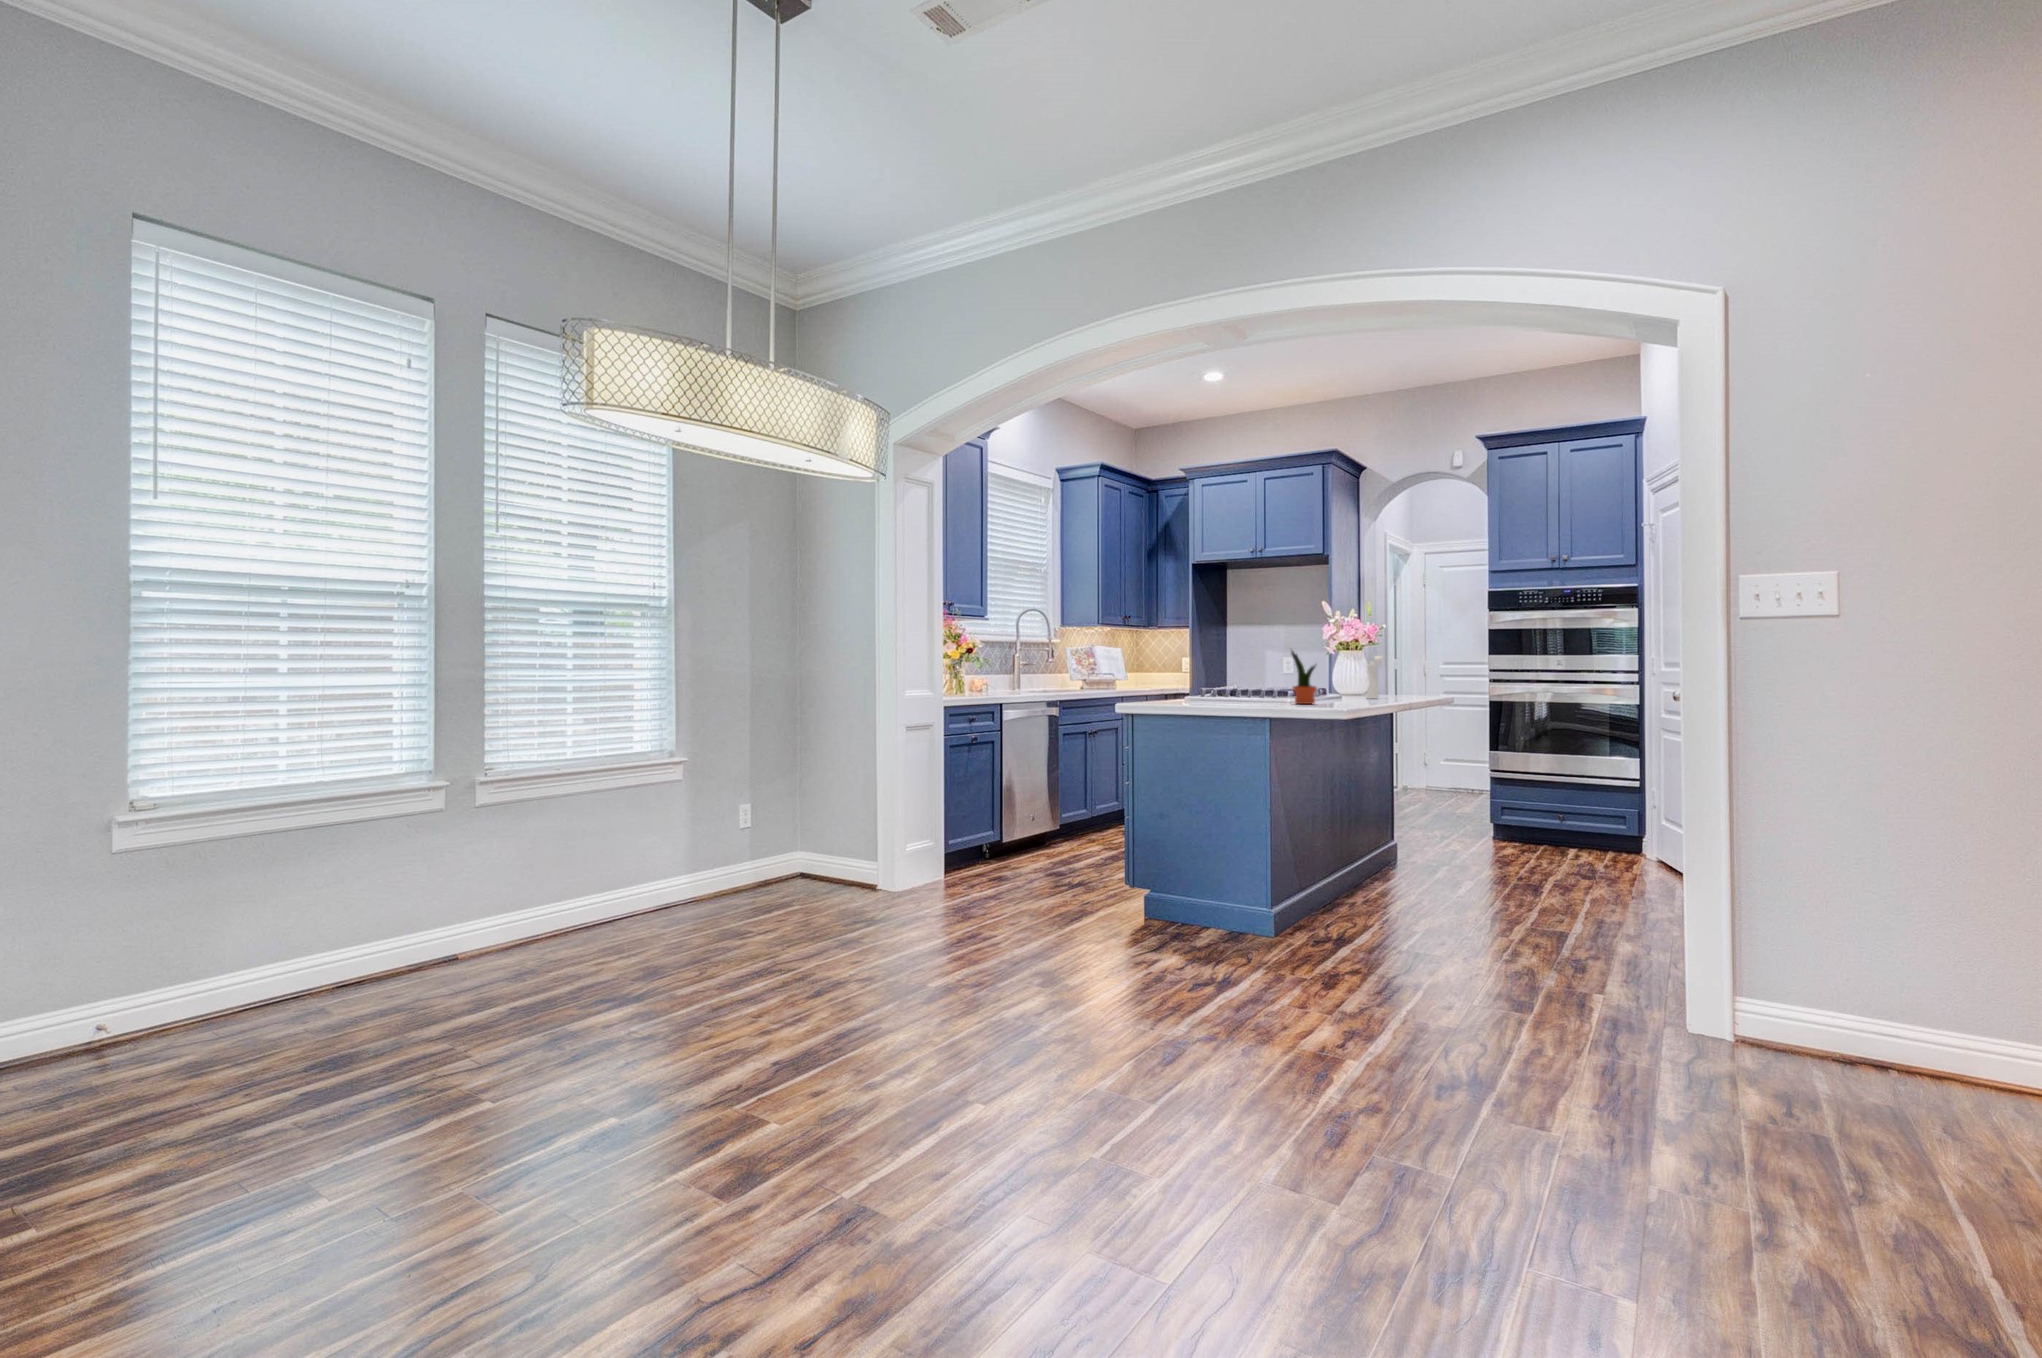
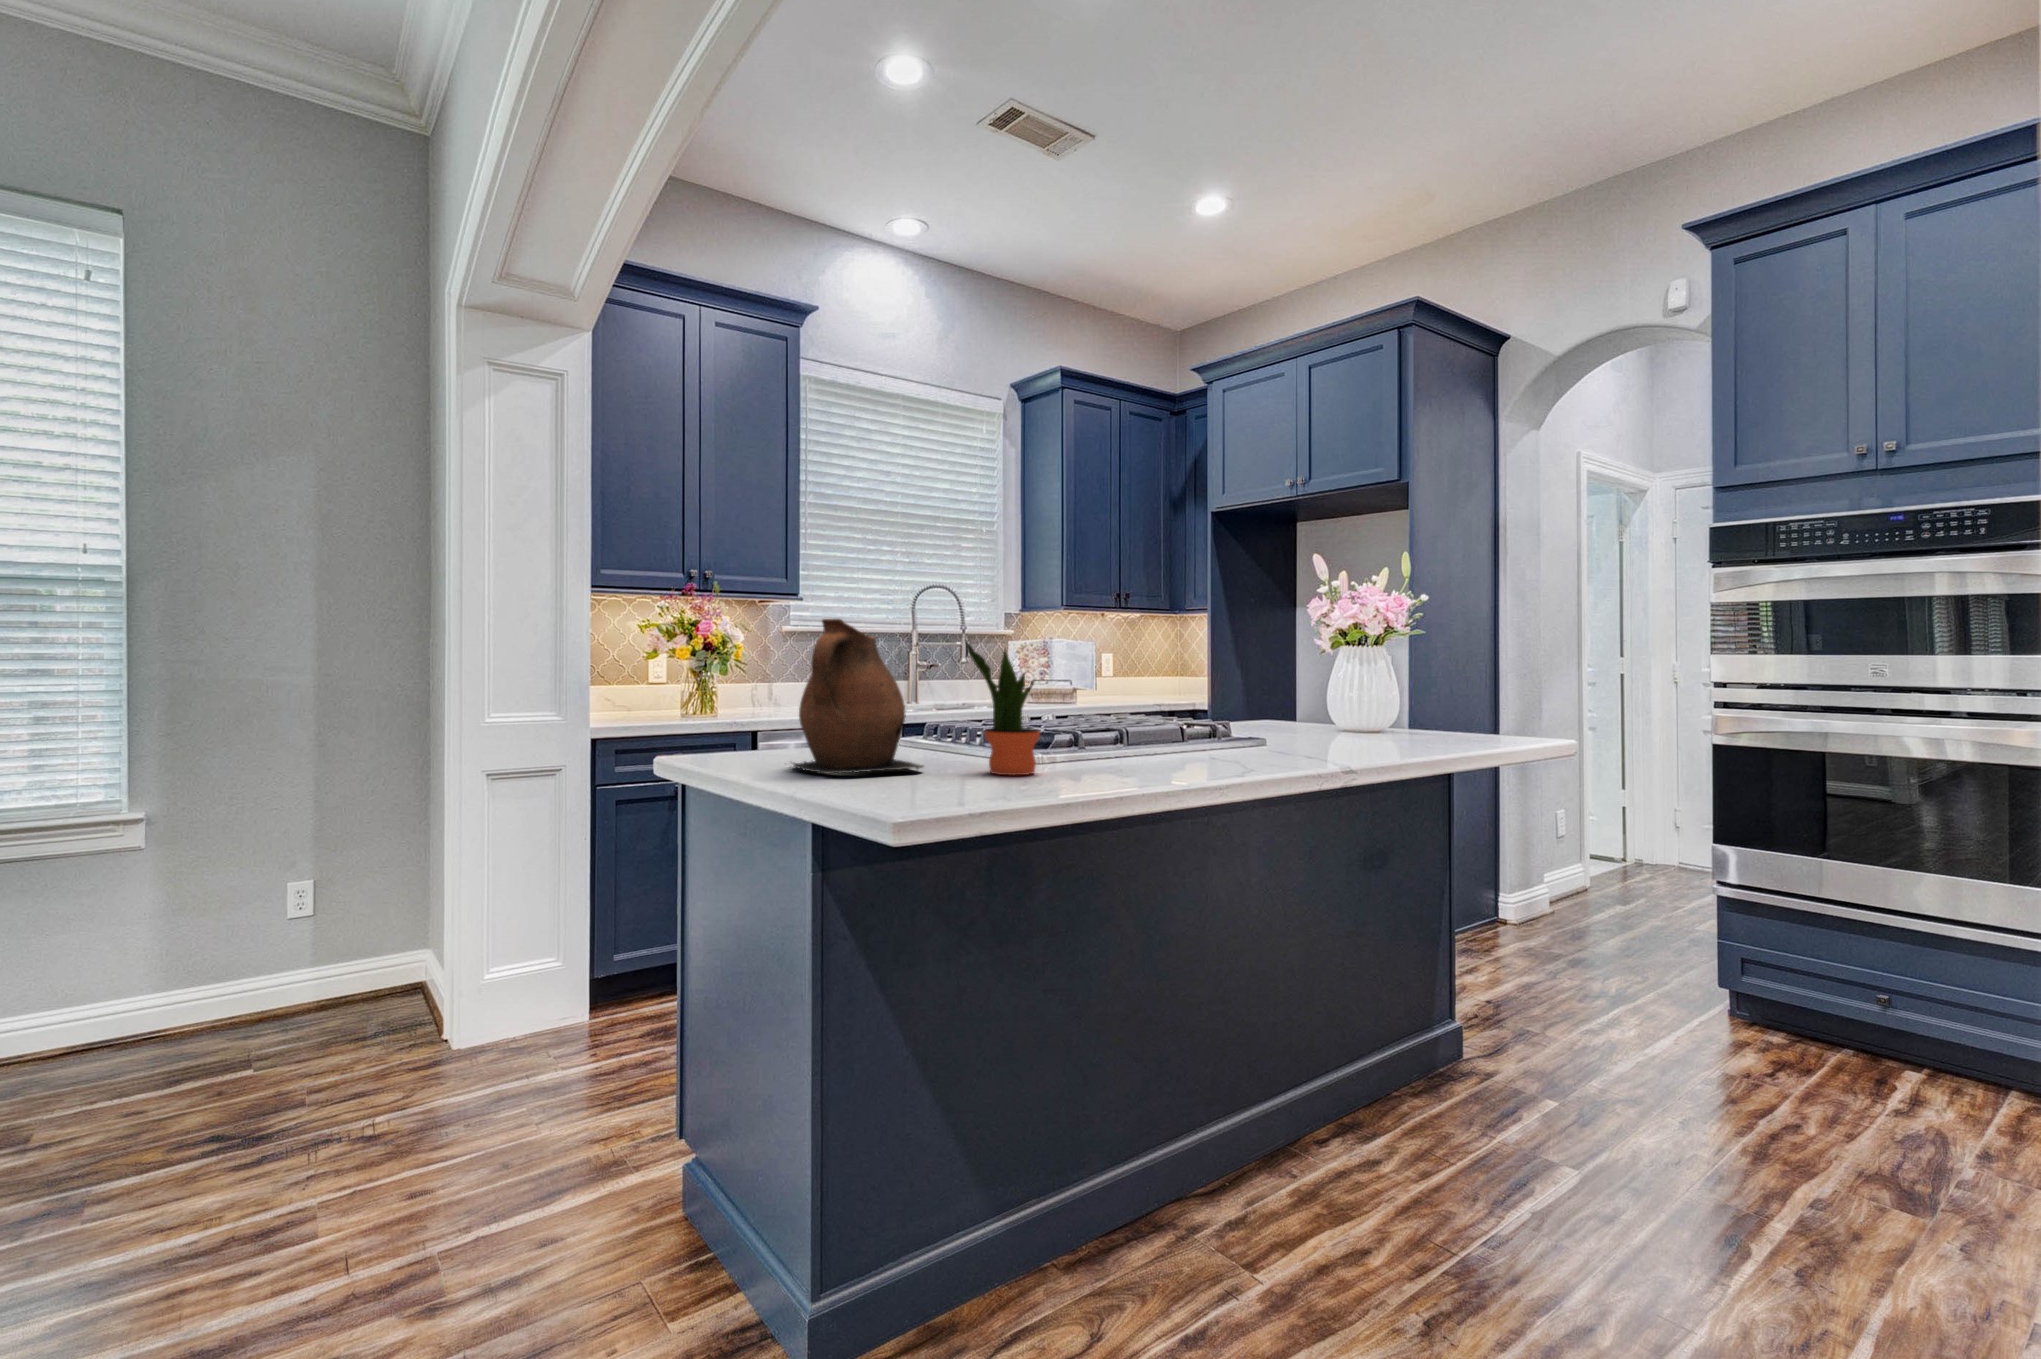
ceramic pitcher: none [1214,640,1275,704] -> present [793,619,923,774]
pepper mill: present [1366,656,1382,699] -> none [1313,655,1365,750]

